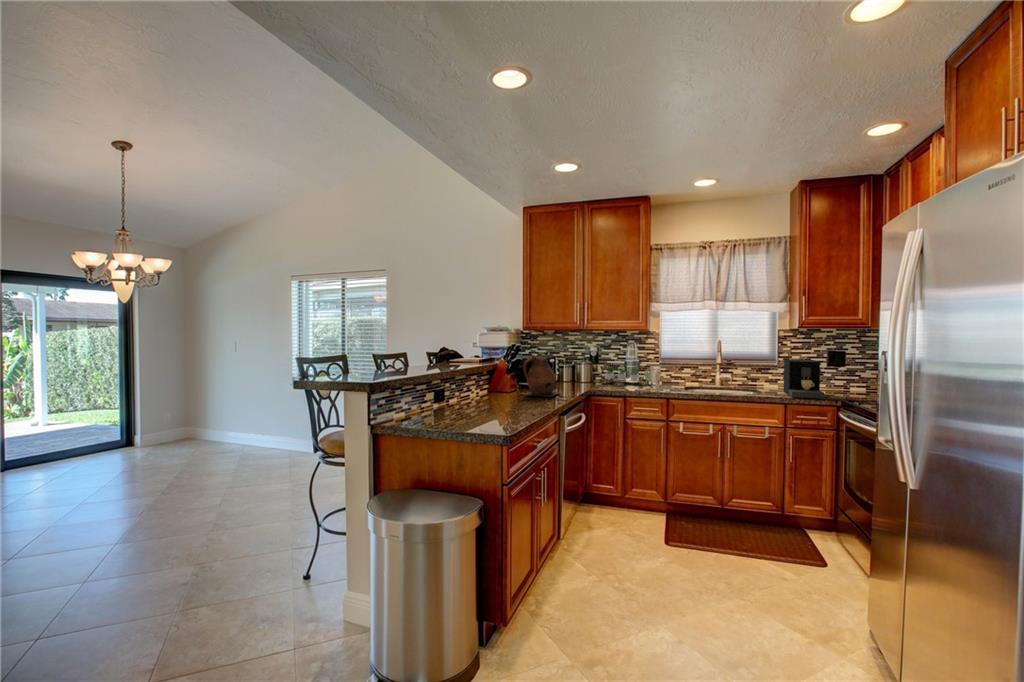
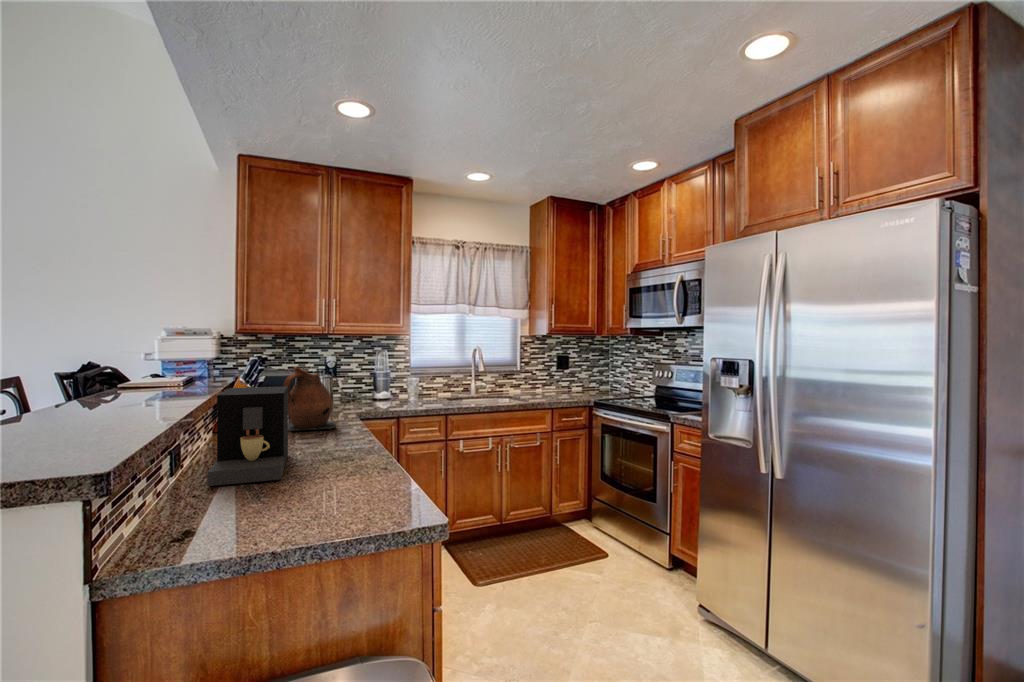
coffee maker: present [784,359,824,399] -> present [207,386,288,486]
succulent plant: present [605,364,652,382] -> none [348,374,407,401]

